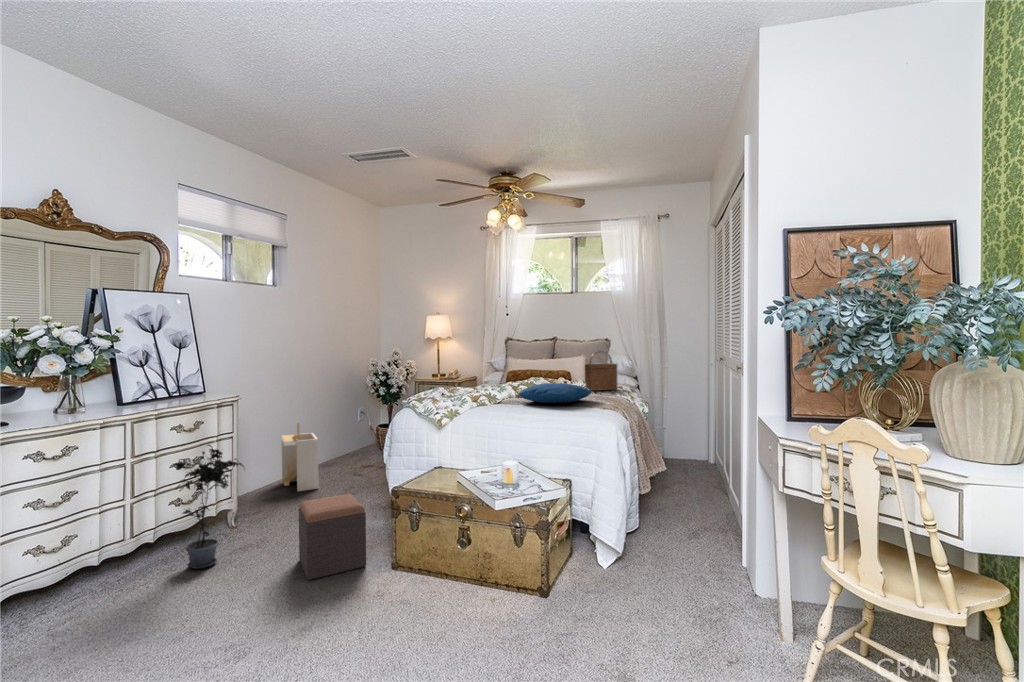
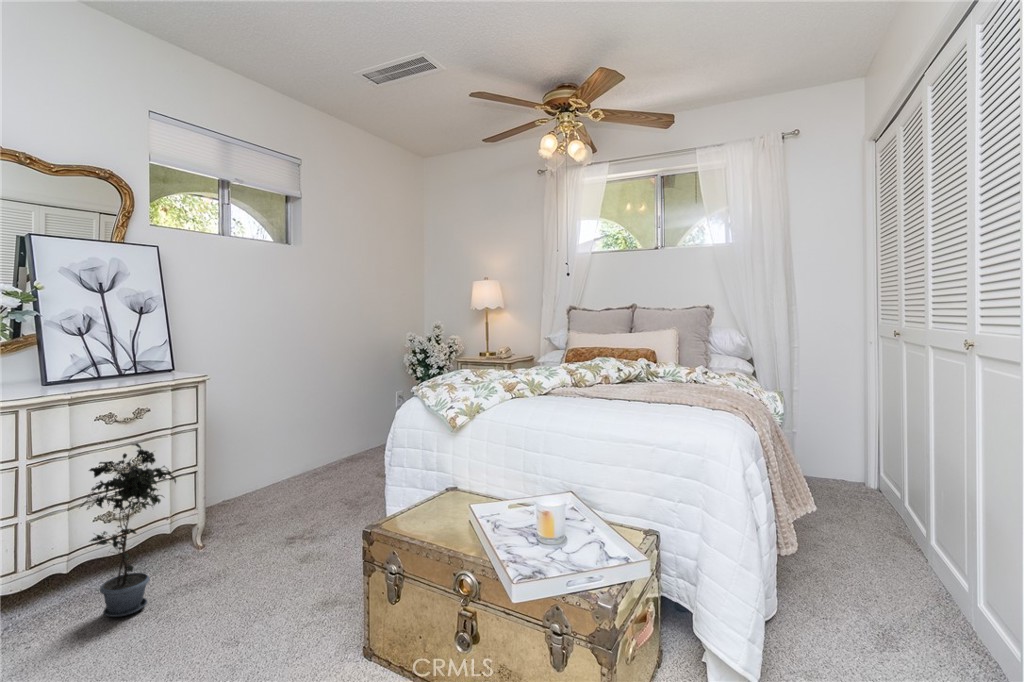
handbag: present [585,352,618,391] -> none [679,322,729,379]
pillow: present [519,383,591,403] -> none [576,368,691,398]
storage bin: present [281,423,319,491] -> none [286,409,330,495]
footstool: present [299,494,366,580] -> none [239,522,335,659]

